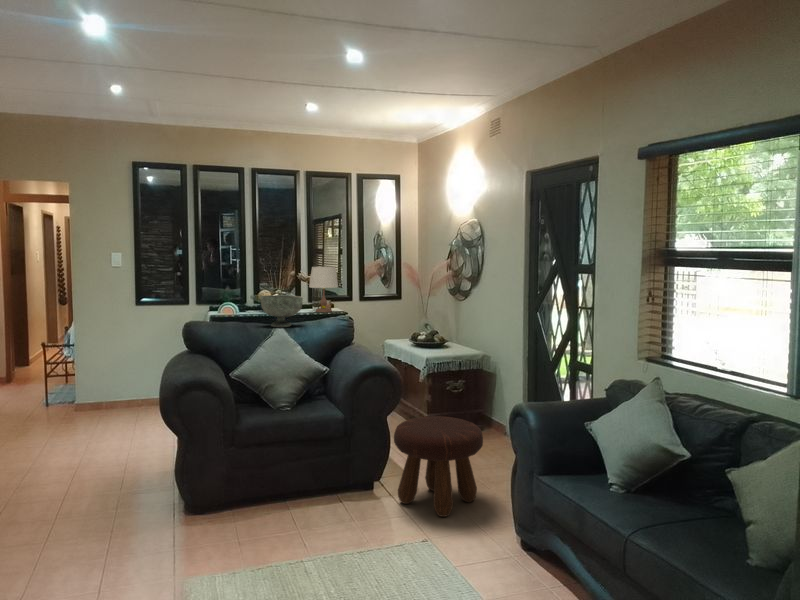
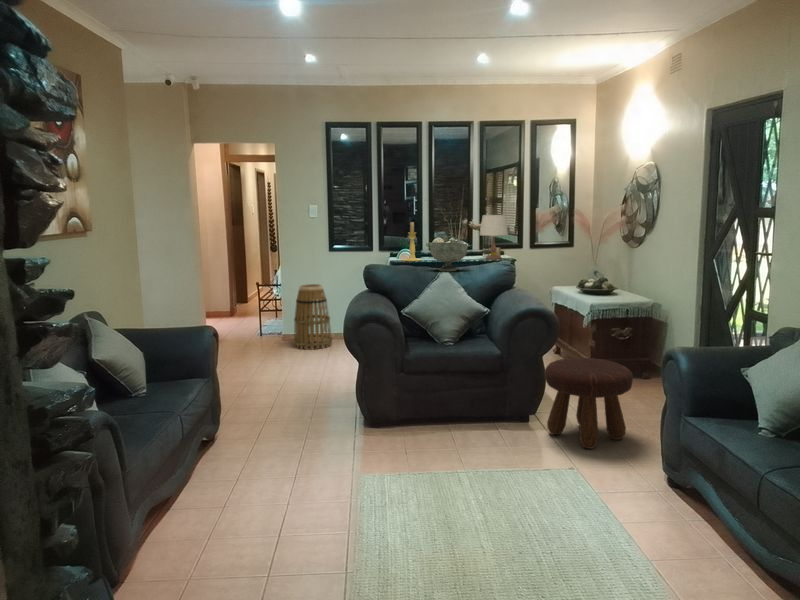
candle holder: none [226,272,247,316] -> present [404,222,421,261]
basket: none [89,343,139,421] -> present [294,284,332,349]

